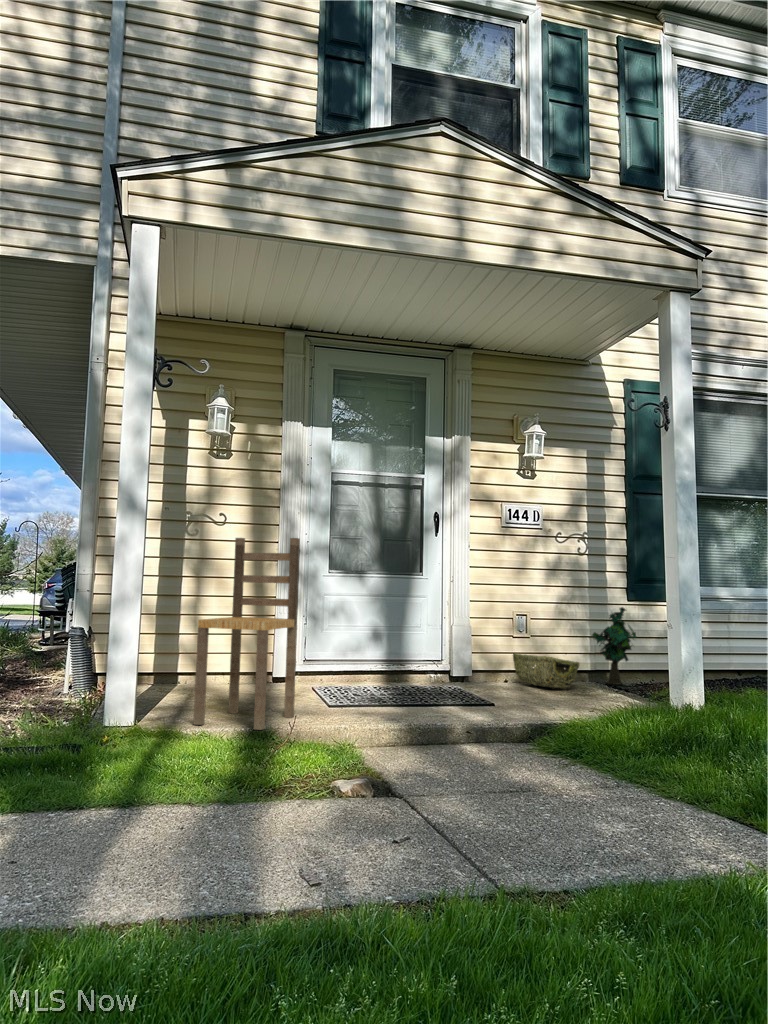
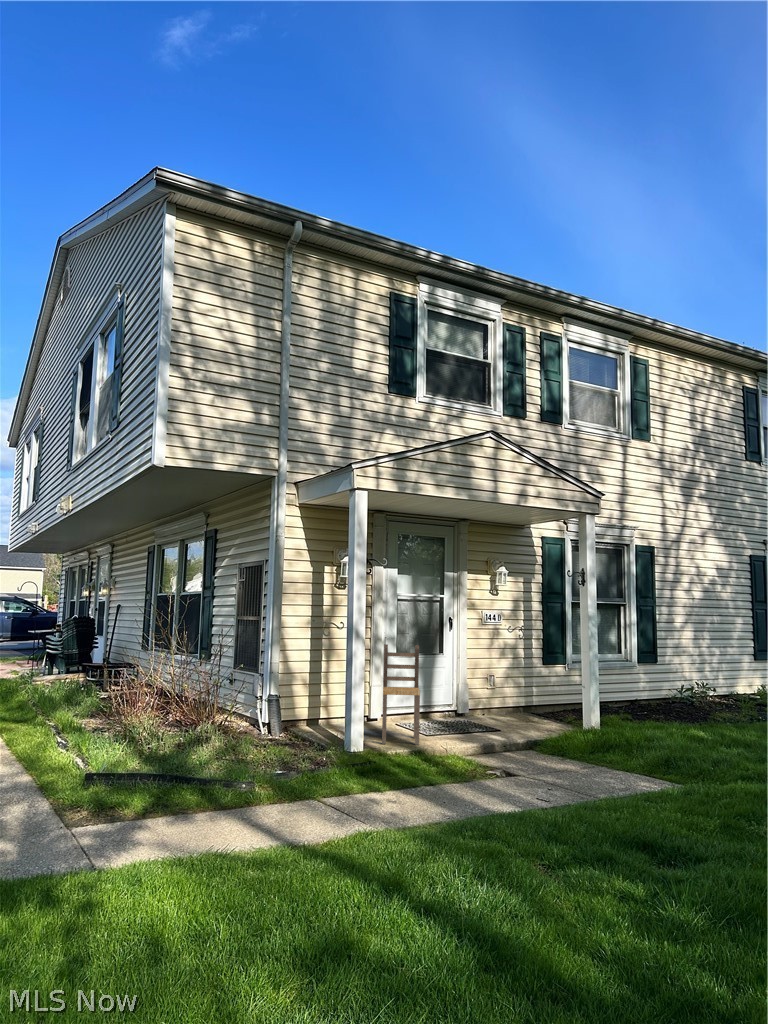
decorative plant: present [592,607,636,684] -> none [526,669,551,714]
woven basket: present [513,653,579,689] -> none [488,698,528,718]

